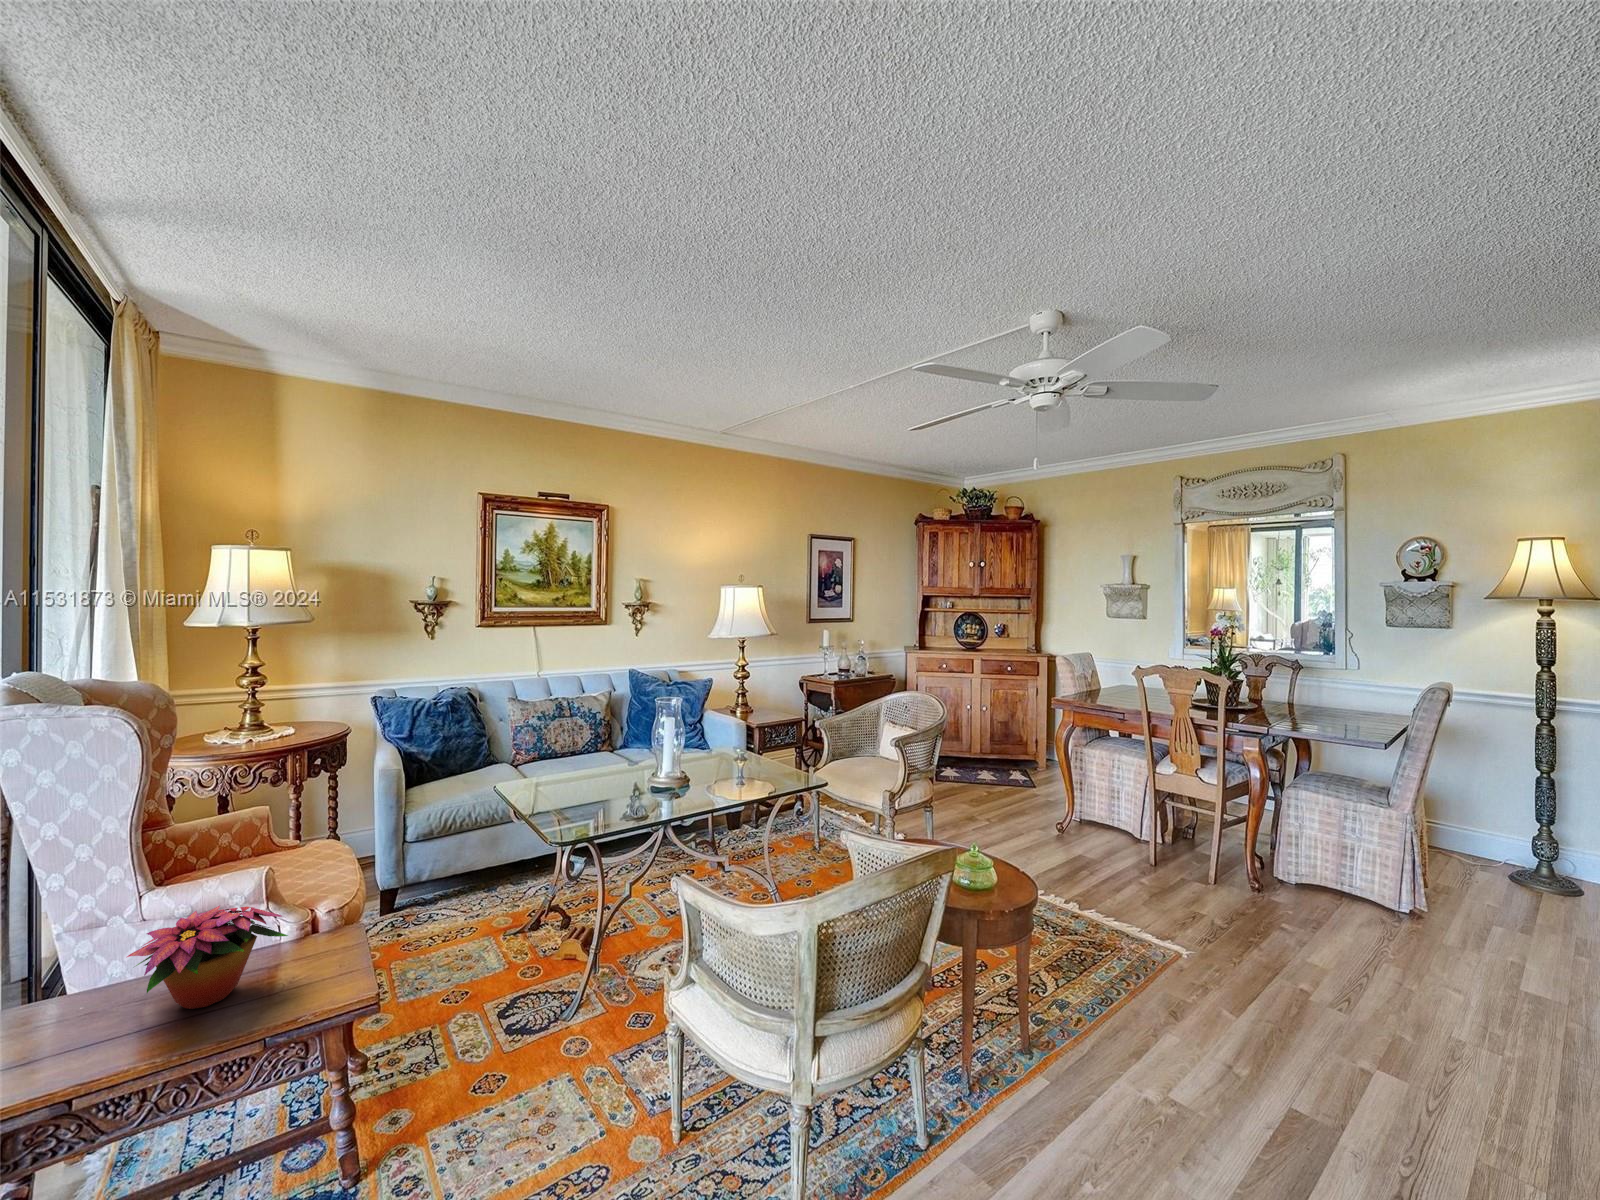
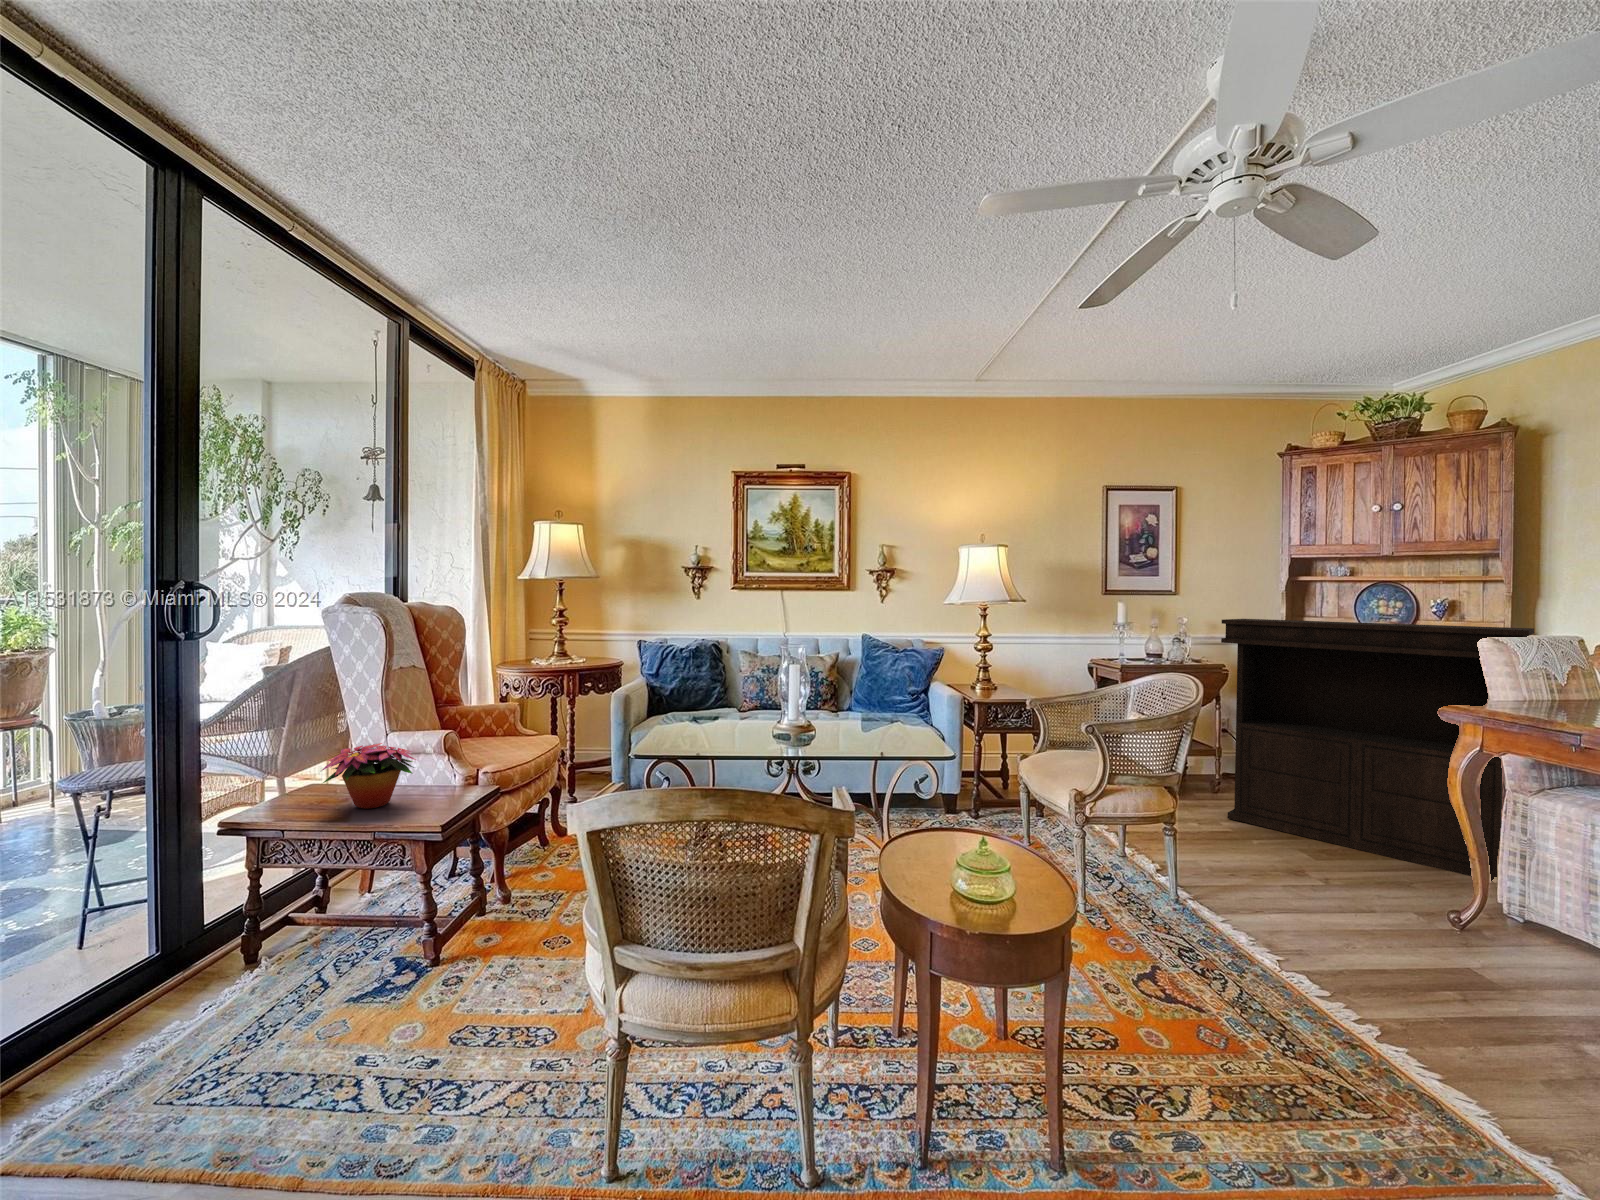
console table: none [907,641,1069,801] -> present [1221,619,1534,881]

